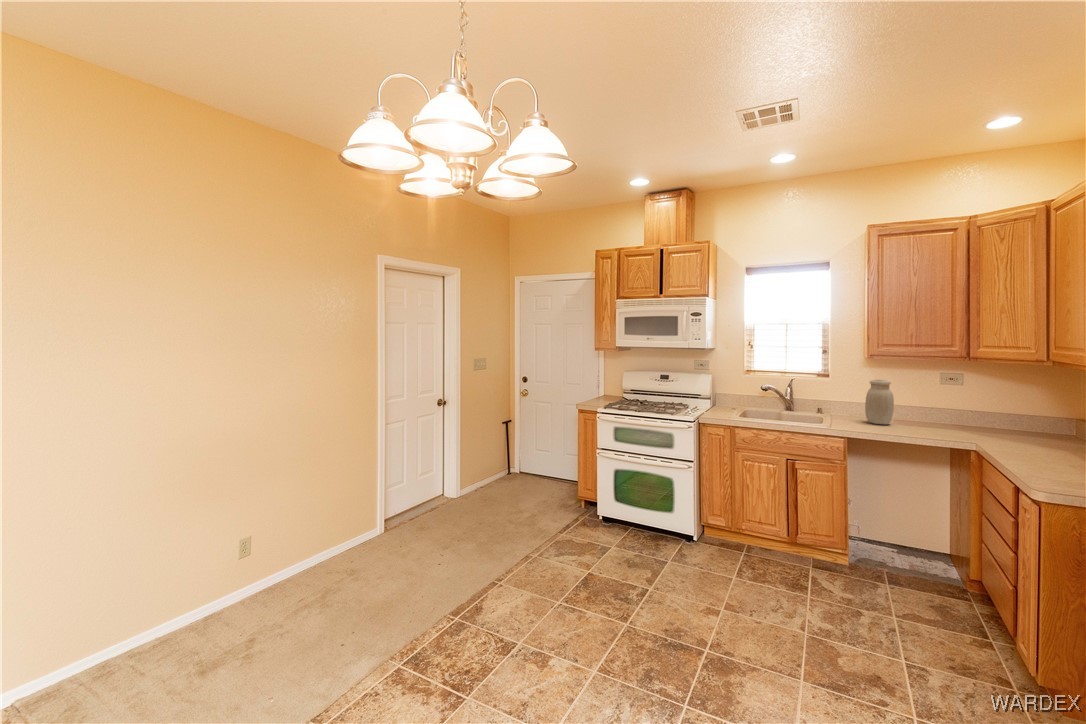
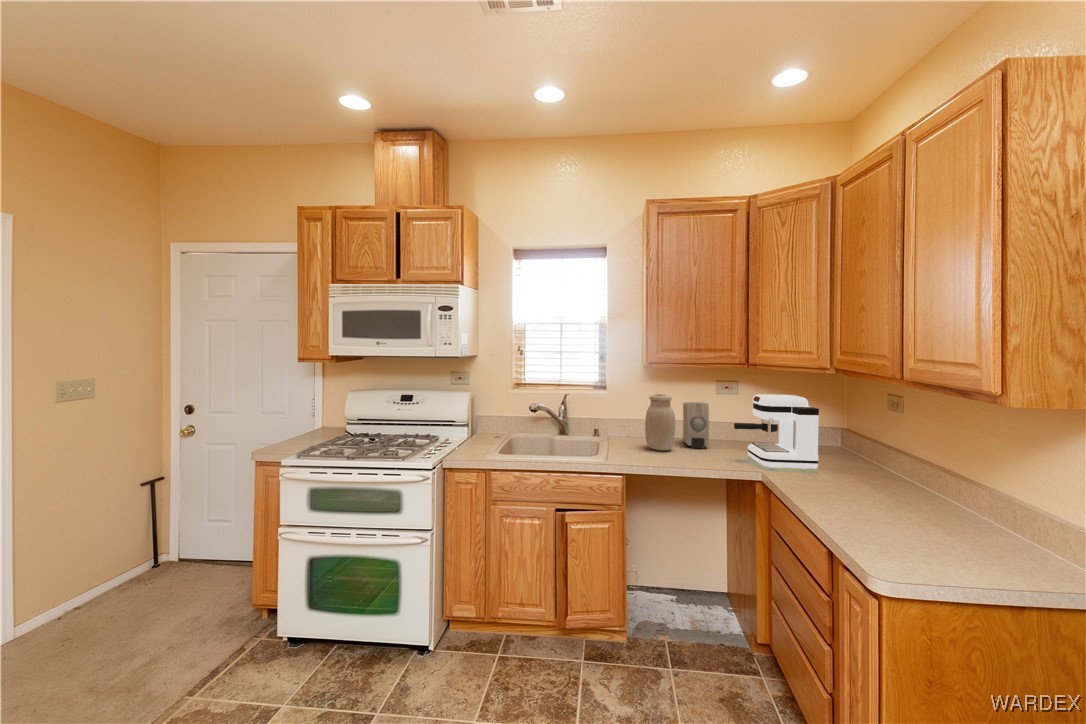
coffee maker: none [950,381,1033,443] -> present [734,394,819,470]
soap dispenser: none [903,387,928,425] -> present [683,402,709,448]

